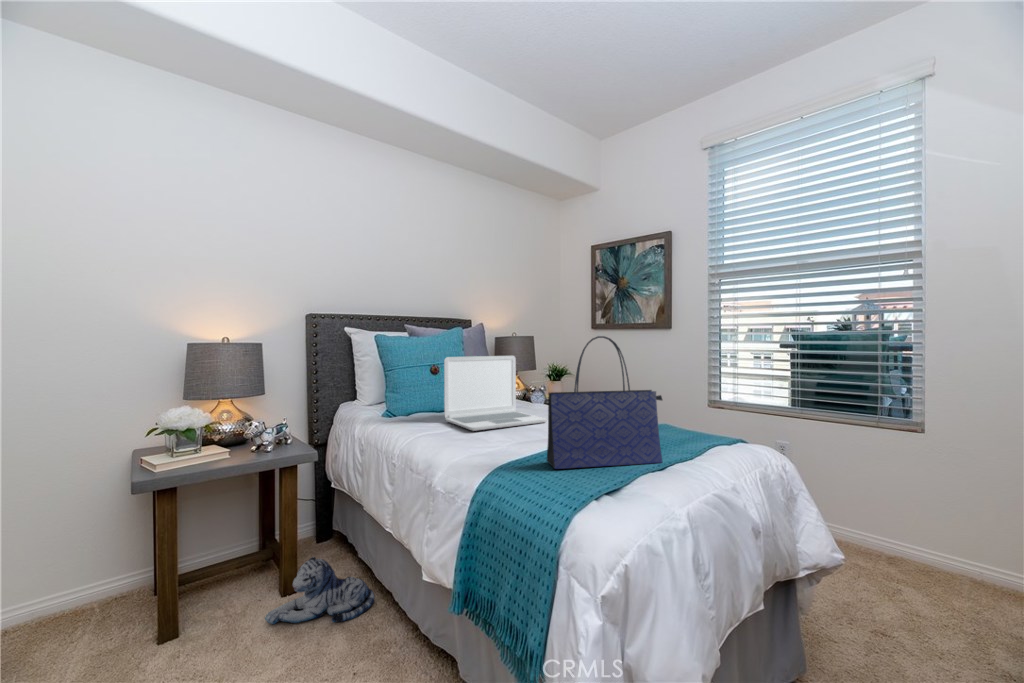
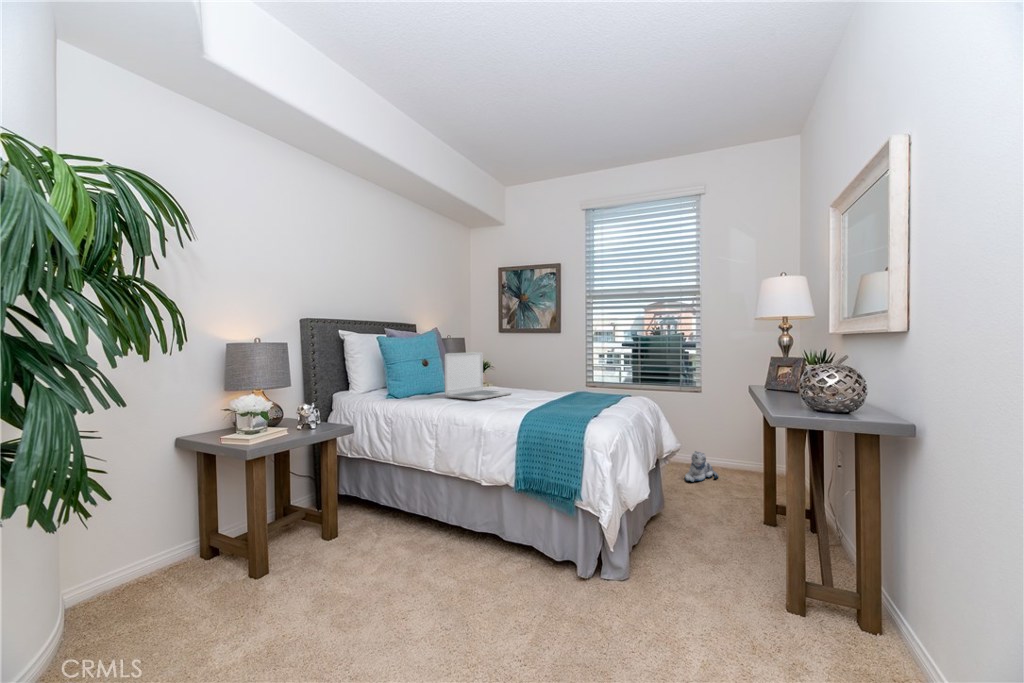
tote bag: present [547,336,662,469] -> none [543,340,599,410]
plush toy: present [265,557,375,624] -> present [685,451,719,482]

